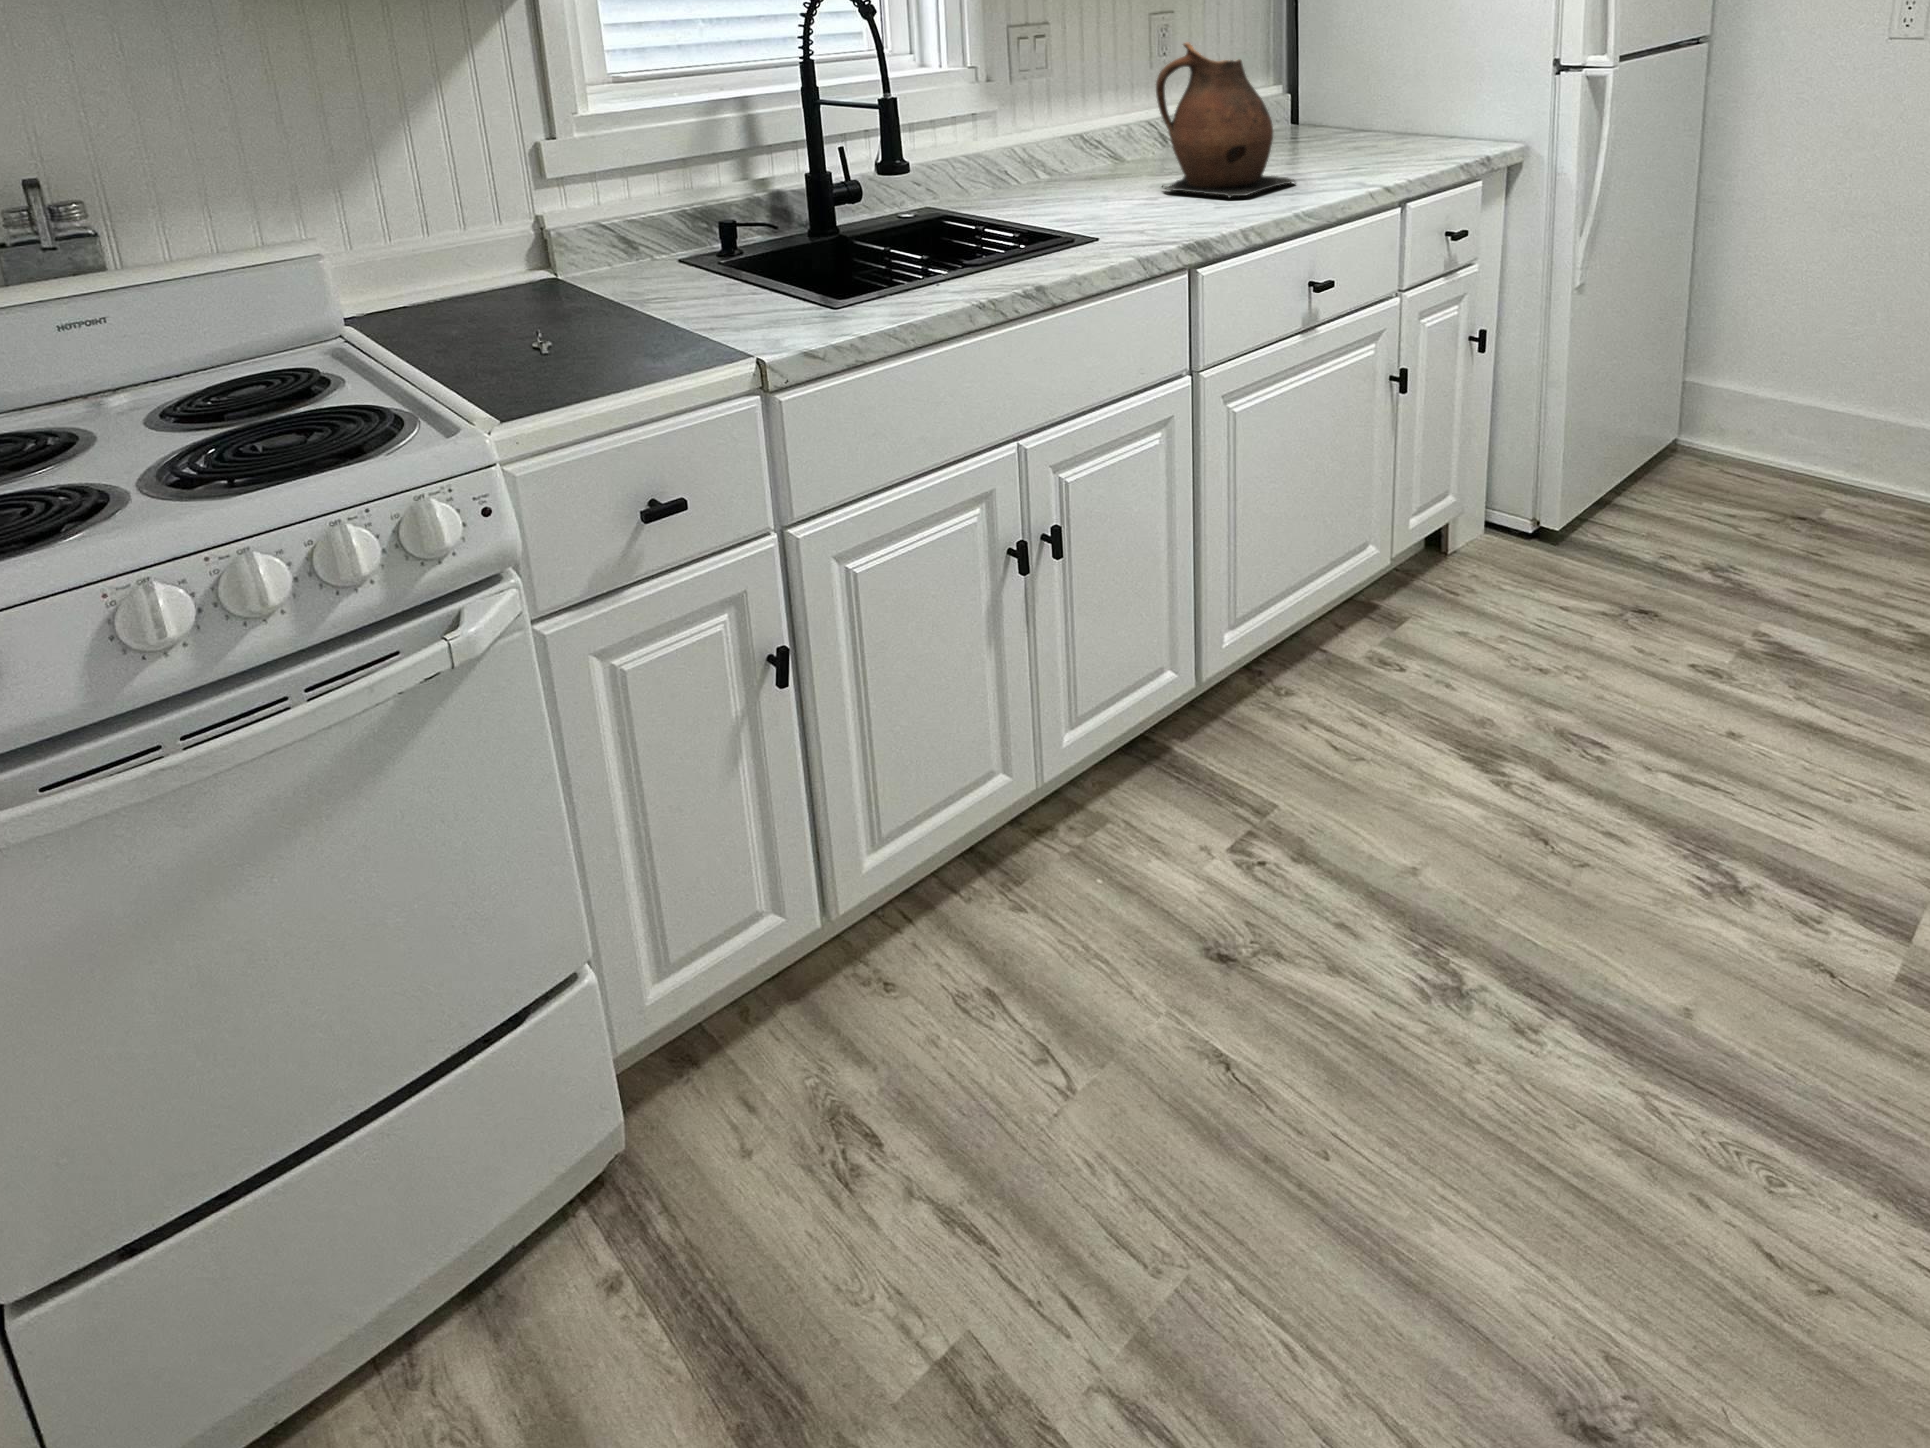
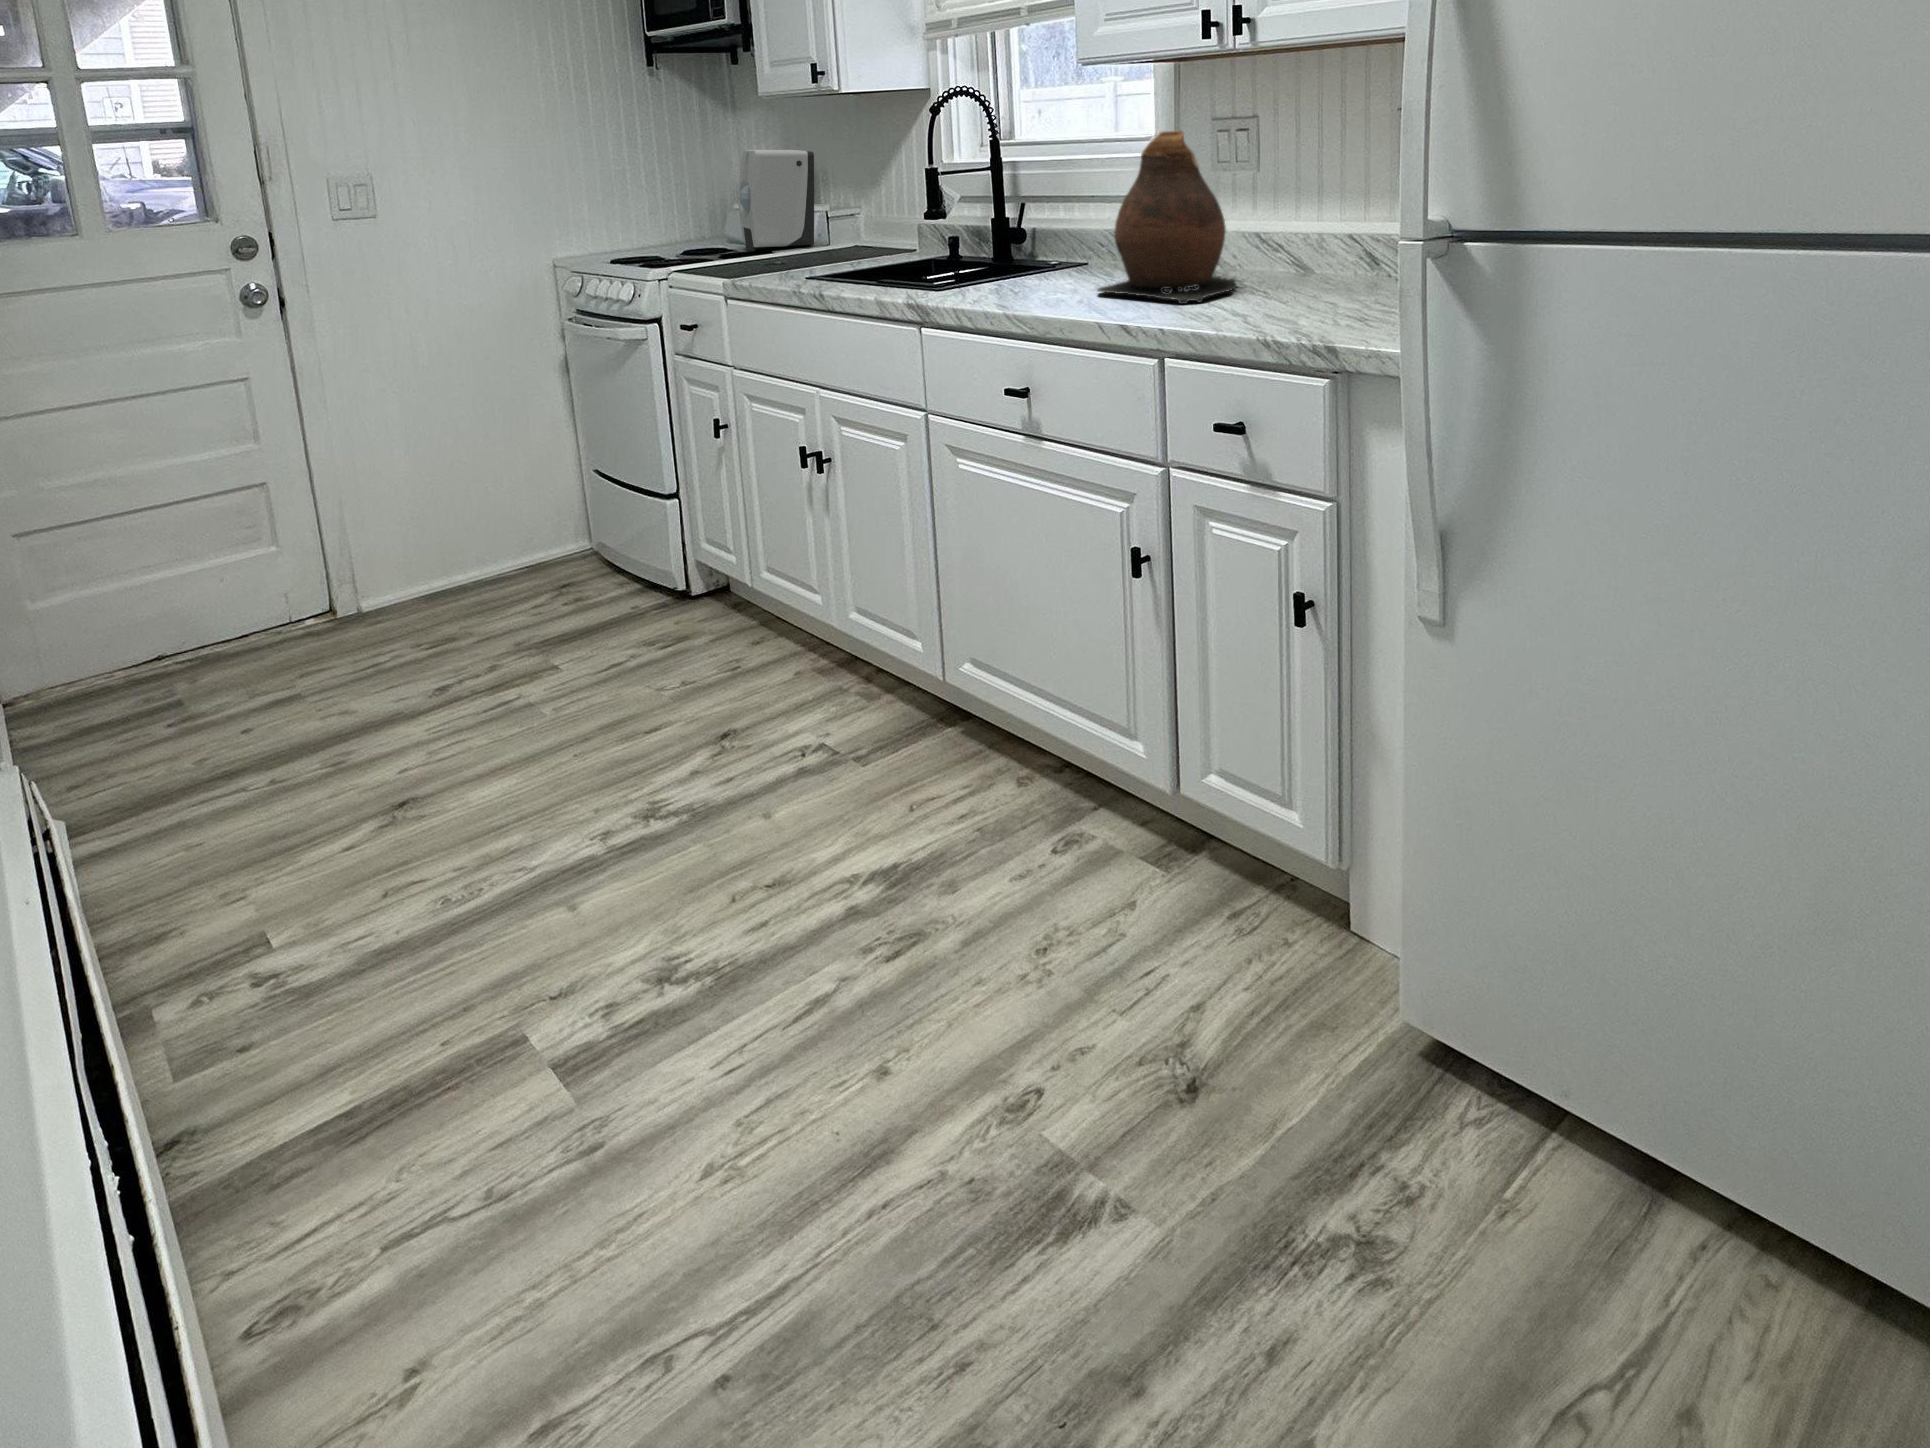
soap dispenser: none [522,143,668,361] -> present [739,150,814,251]

